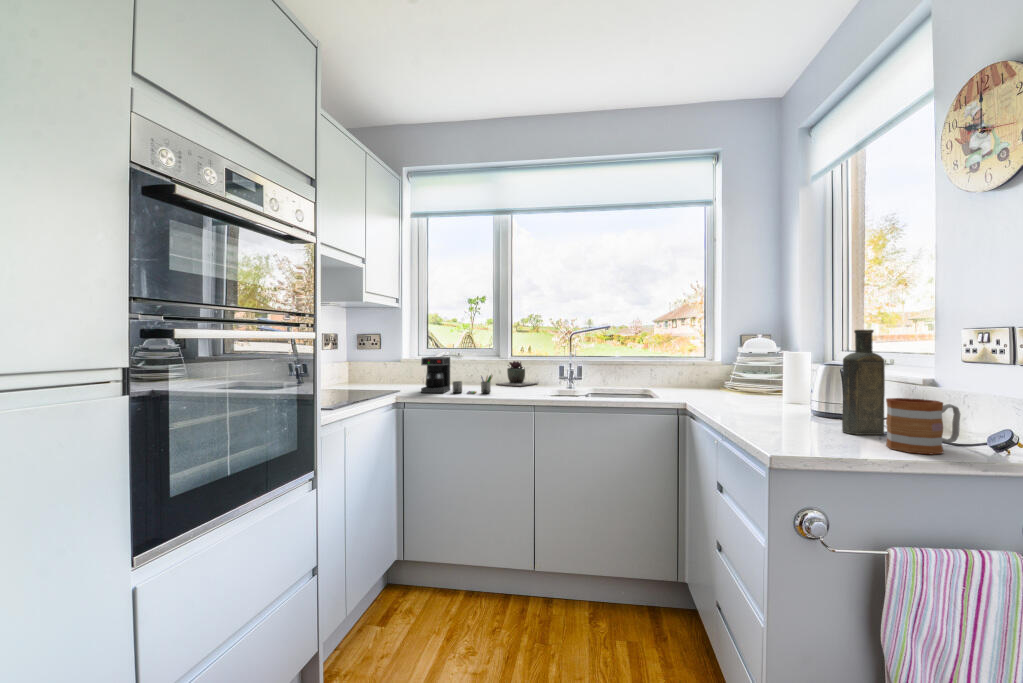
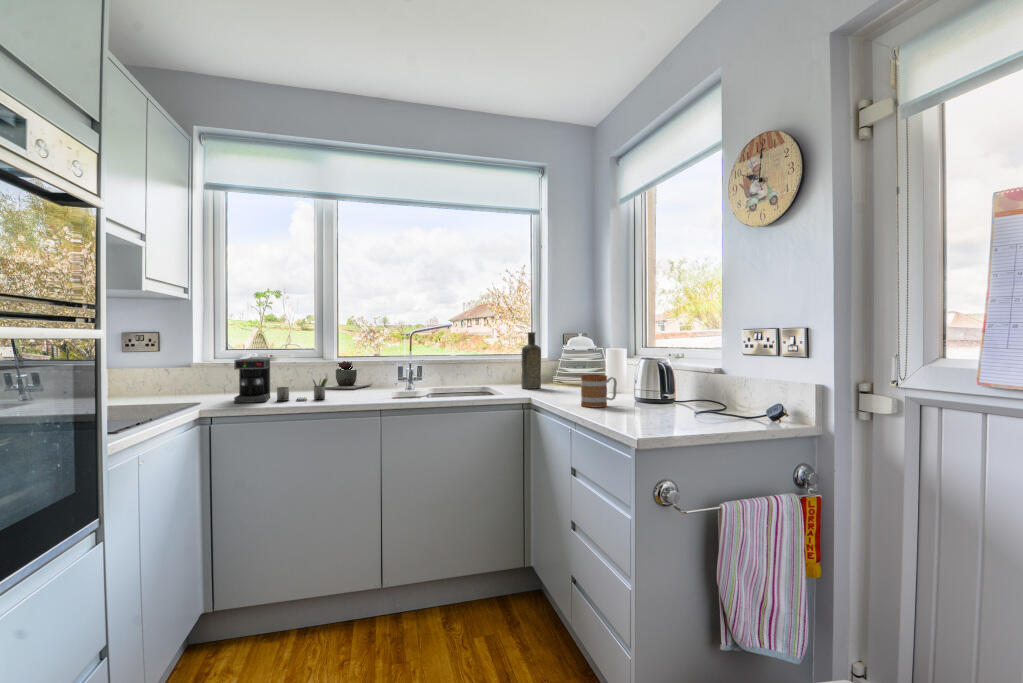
bottle: present [842,330,885,435] -> present [521,332,541,389]
mug: present [886,398,960,454] -> present [581,375,617,407]

